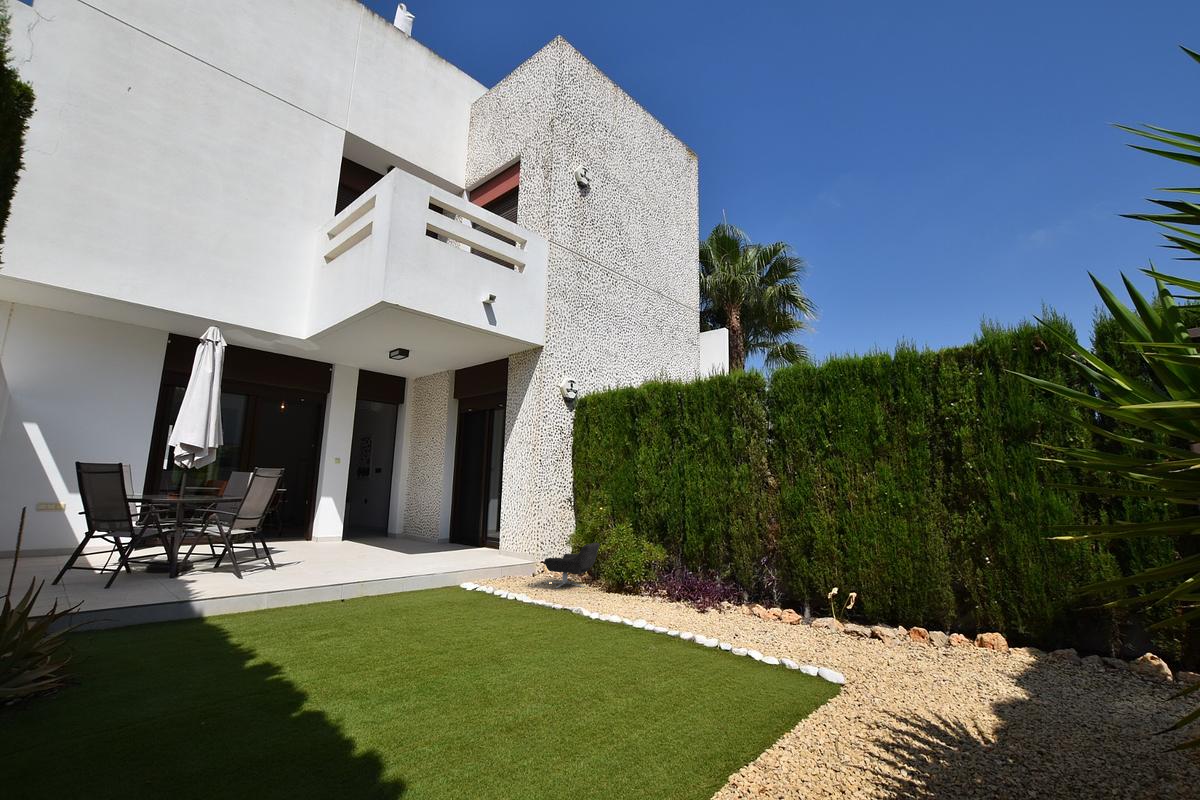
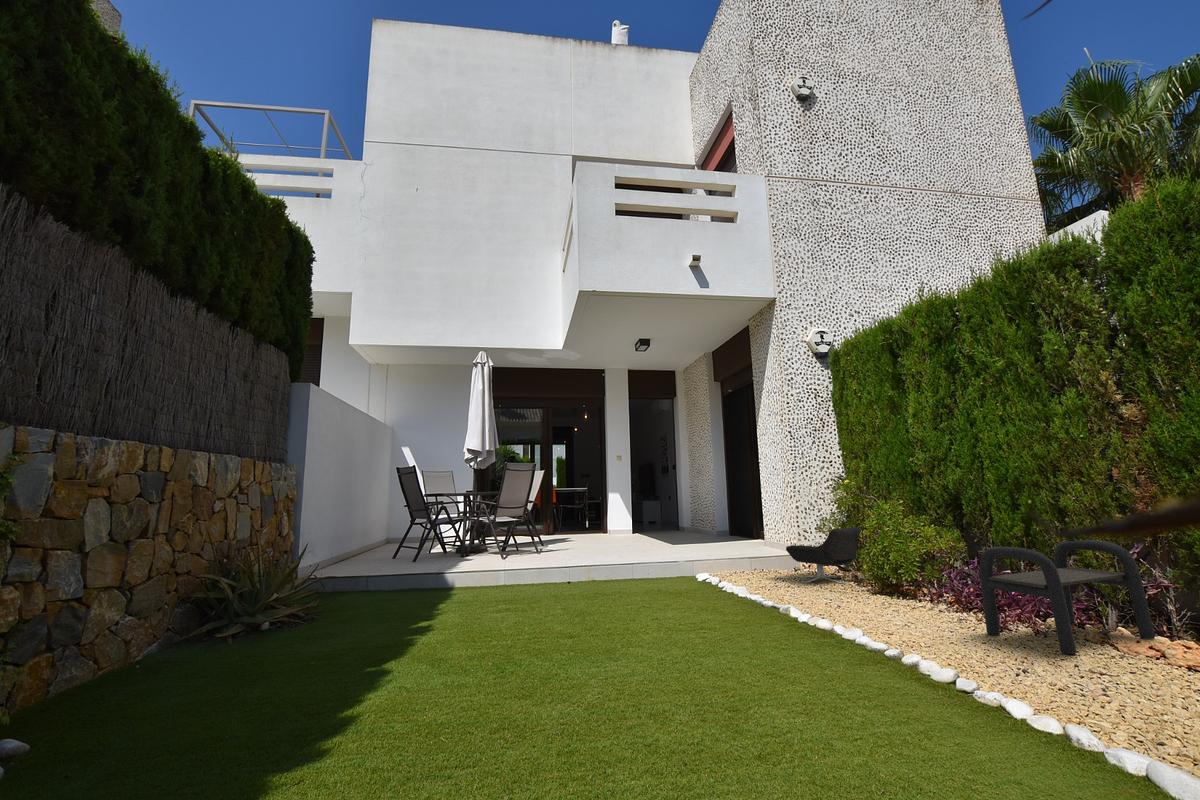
bench: none [697,553,765,621] -> present [980,539,1155,654]

